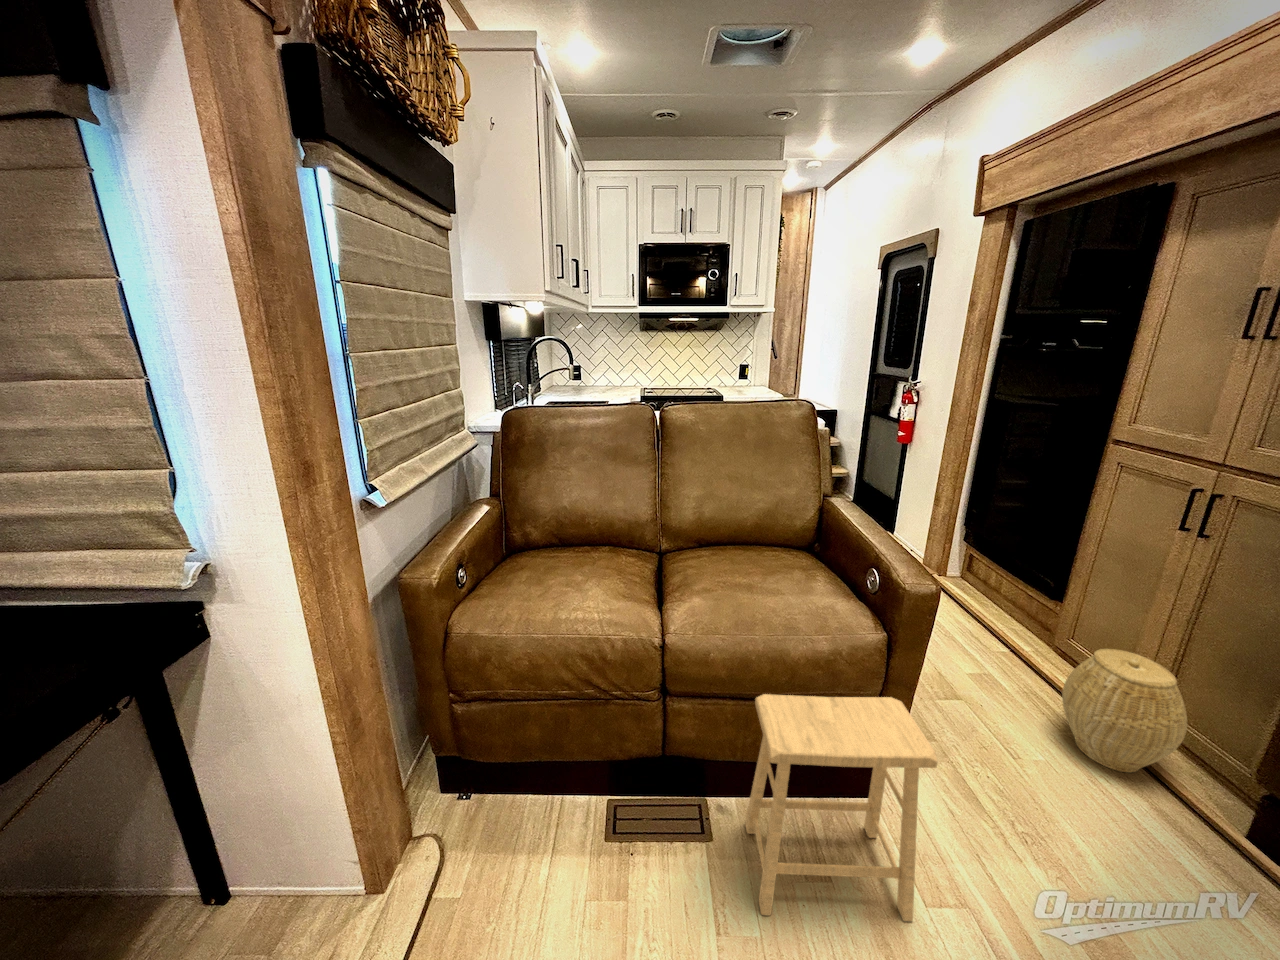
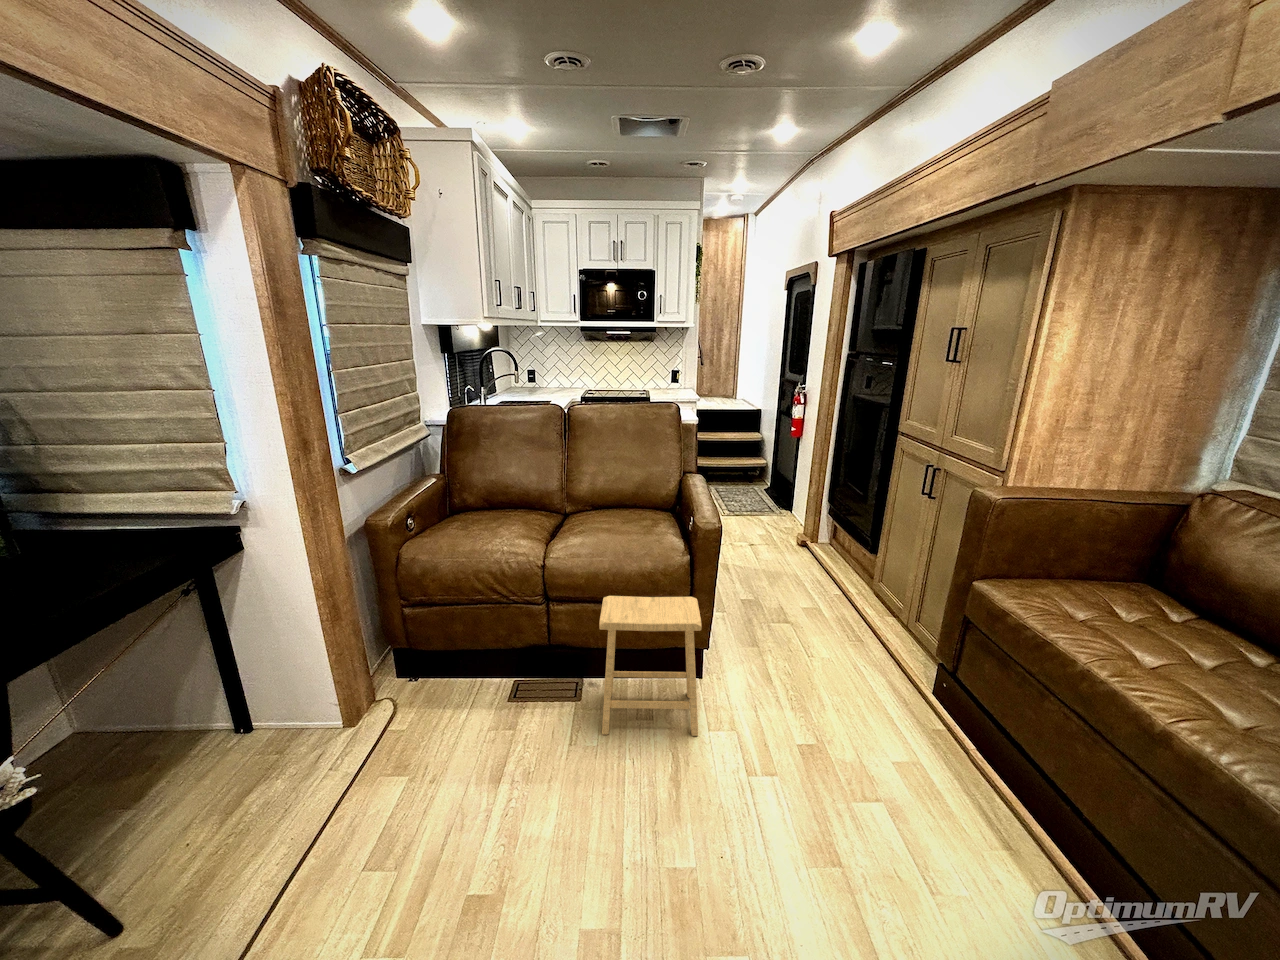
woven basket: present [1062,649,1187,772] -> none [848,579,917,663]

